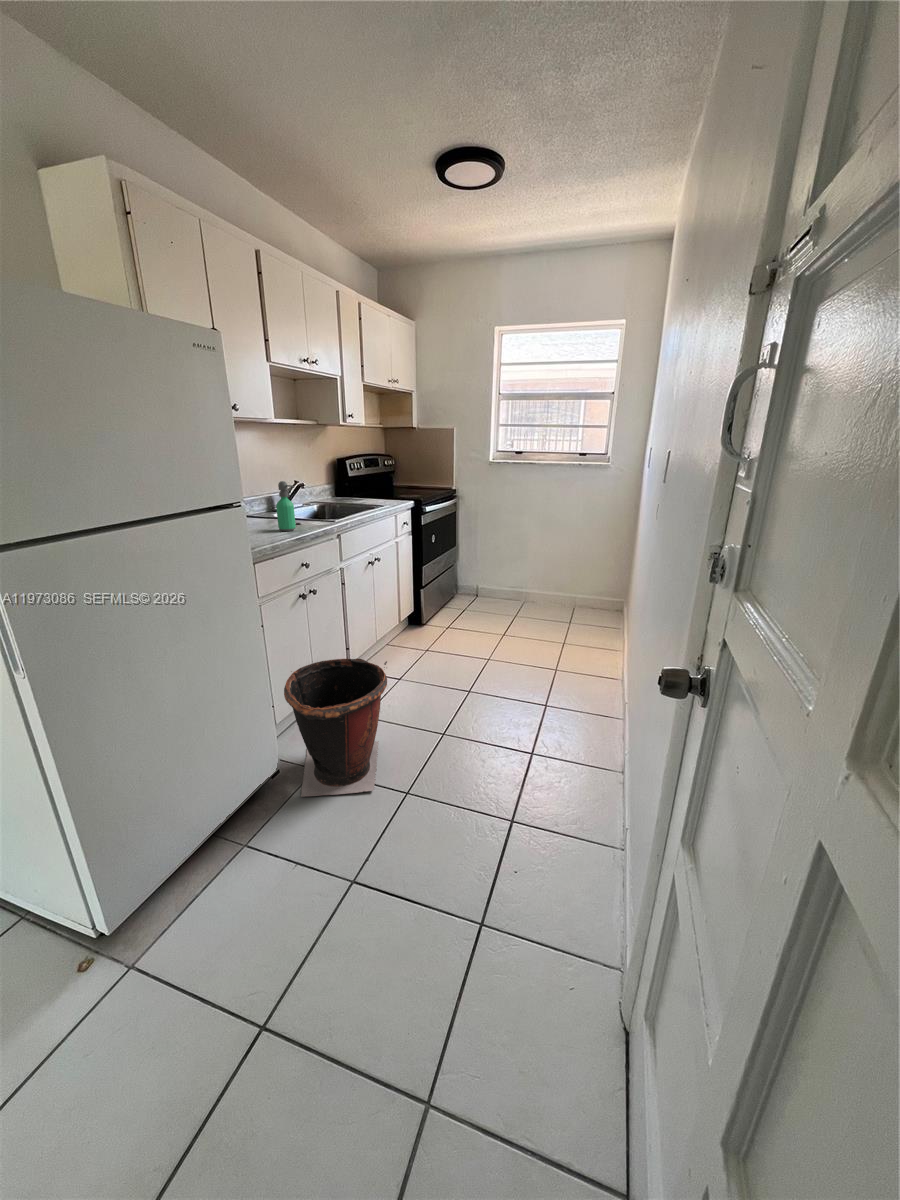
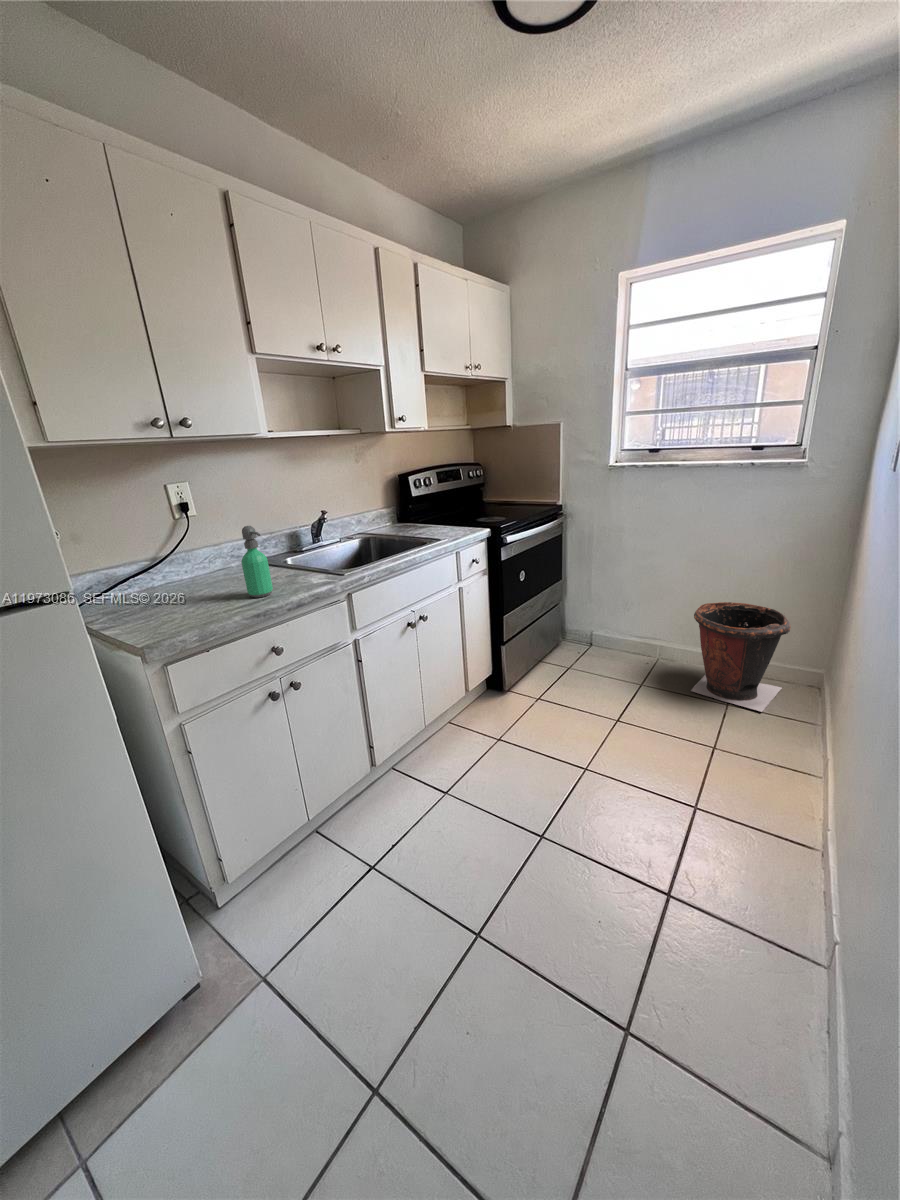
waste bin: present [284,658,387,797] -> present [691,602,791,712]

